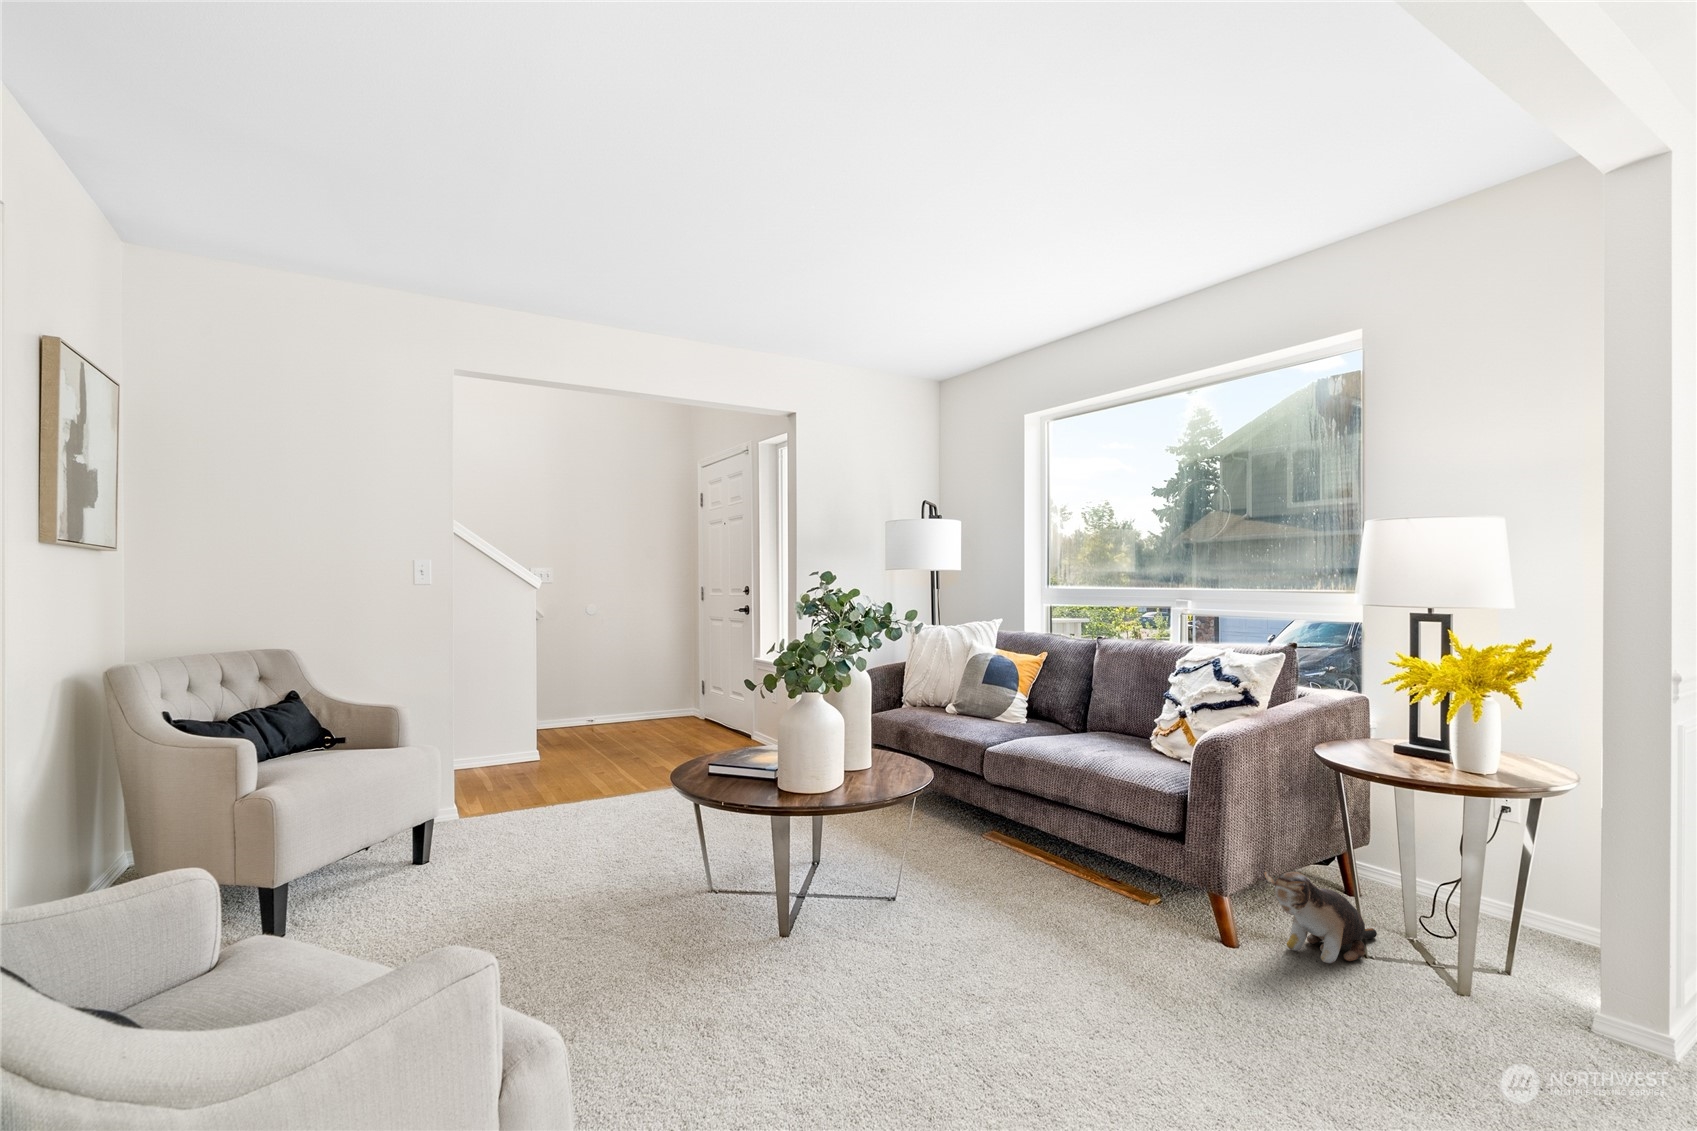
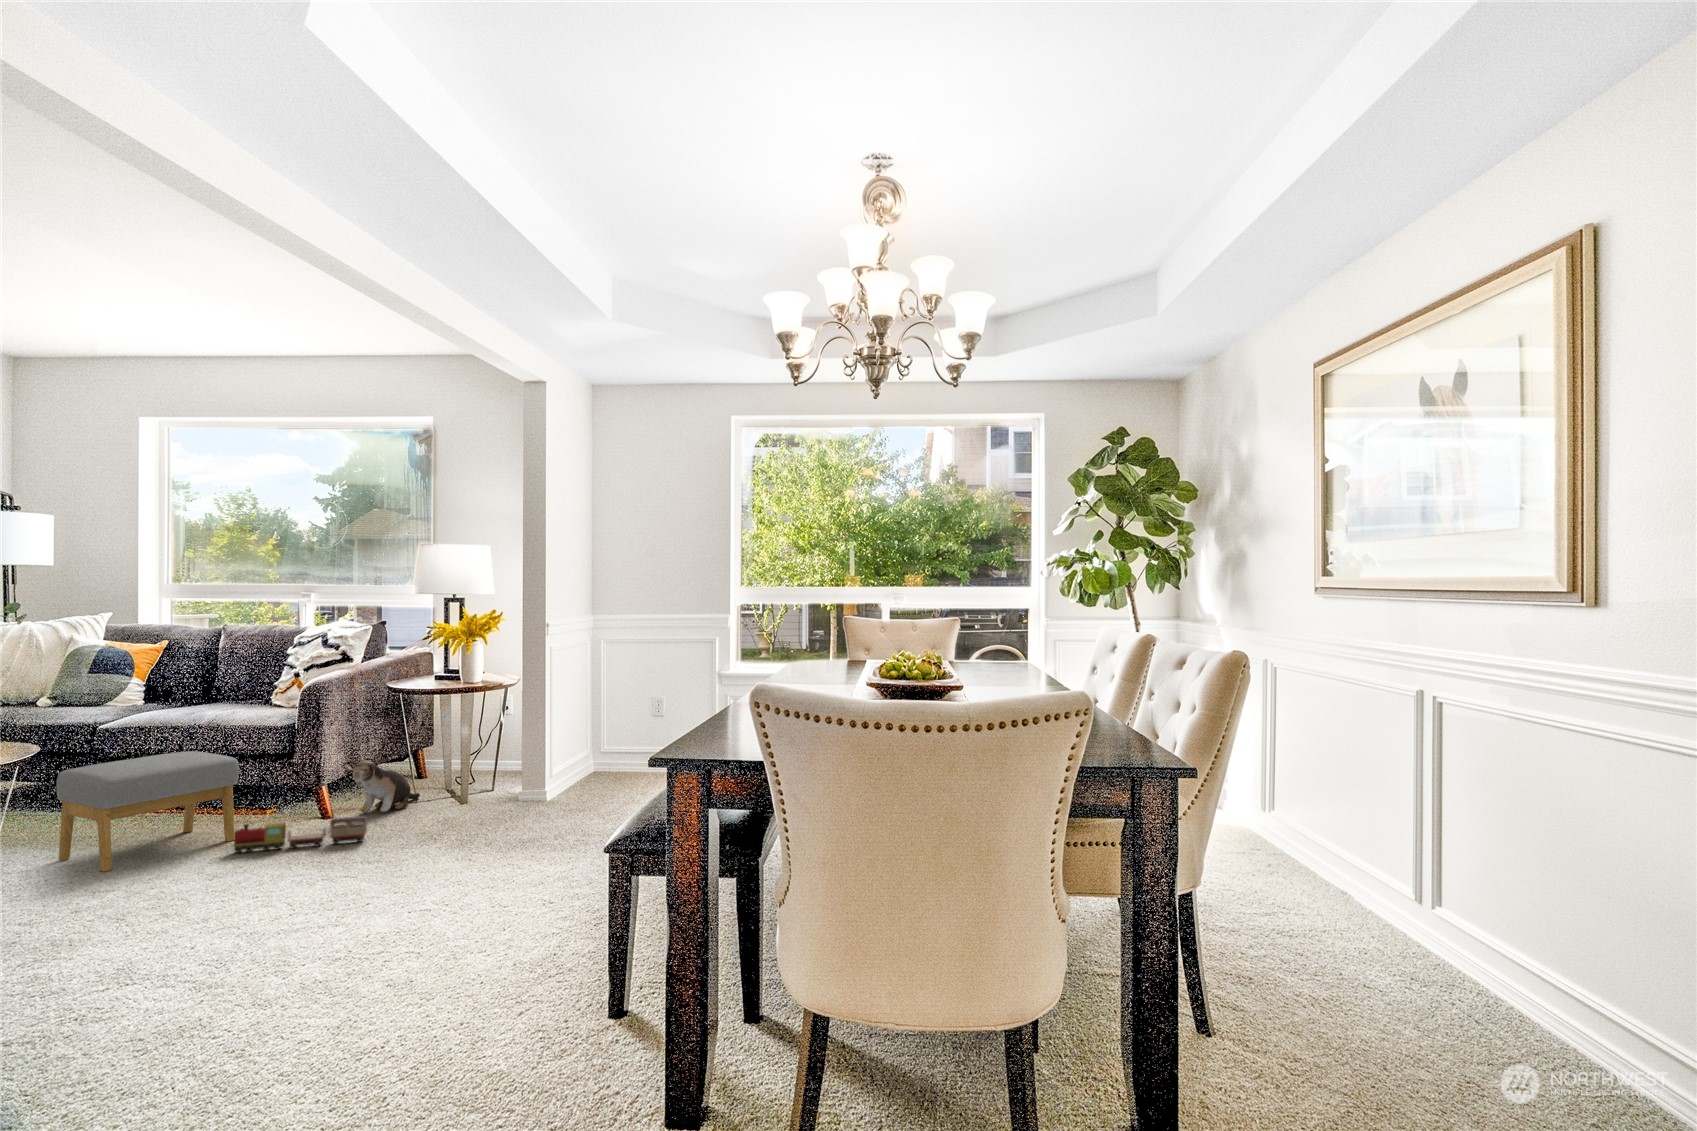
footstool: none [930,806,1118,968] -> present [57,751,239,872]
toy train: none [1110,953,1319,1051] -> present [232,816,367,853]

